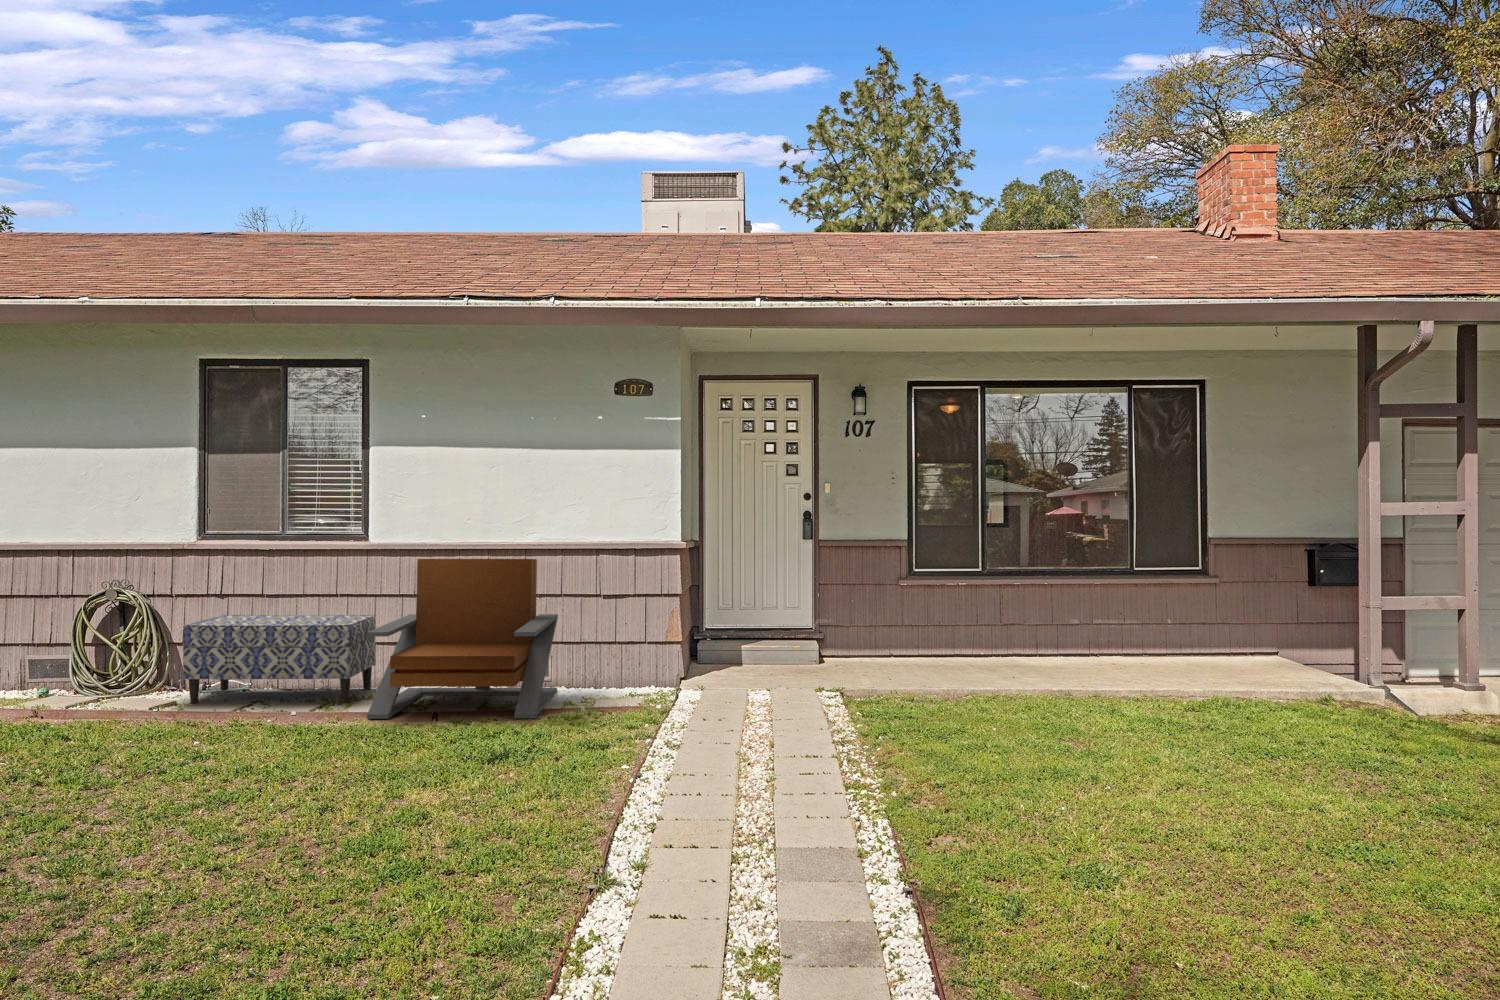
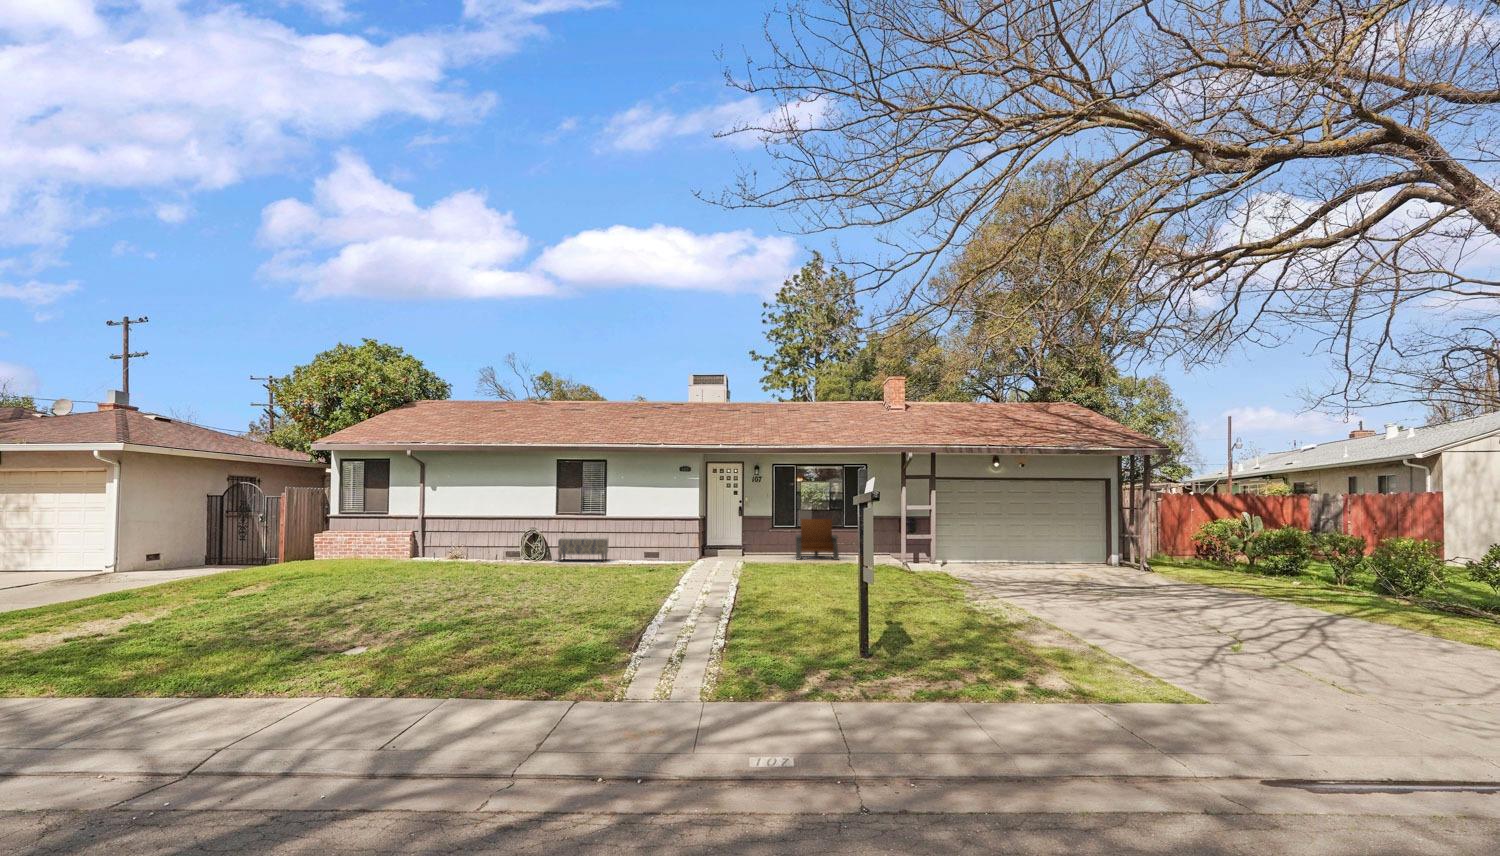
lounge chair: present [367,559,558,719] -> present [795,519,839,560]

